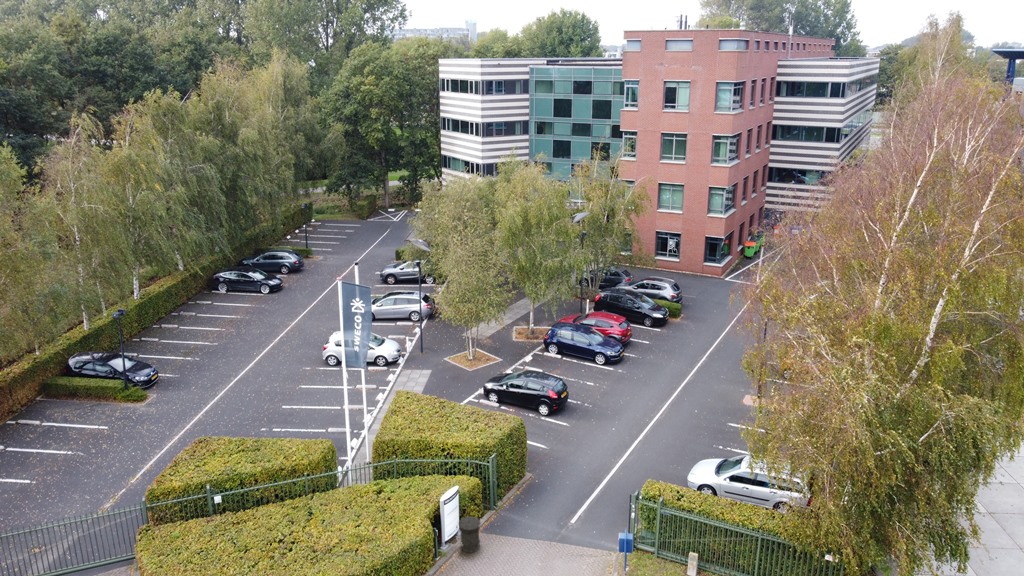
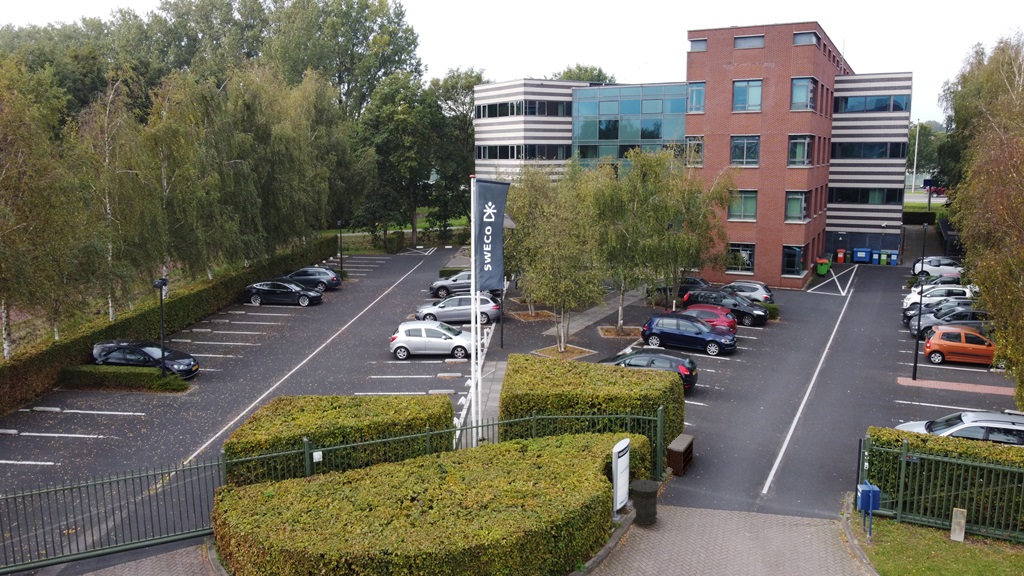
bench: none [505,465,534,504] -> present [666,434,695,477]

